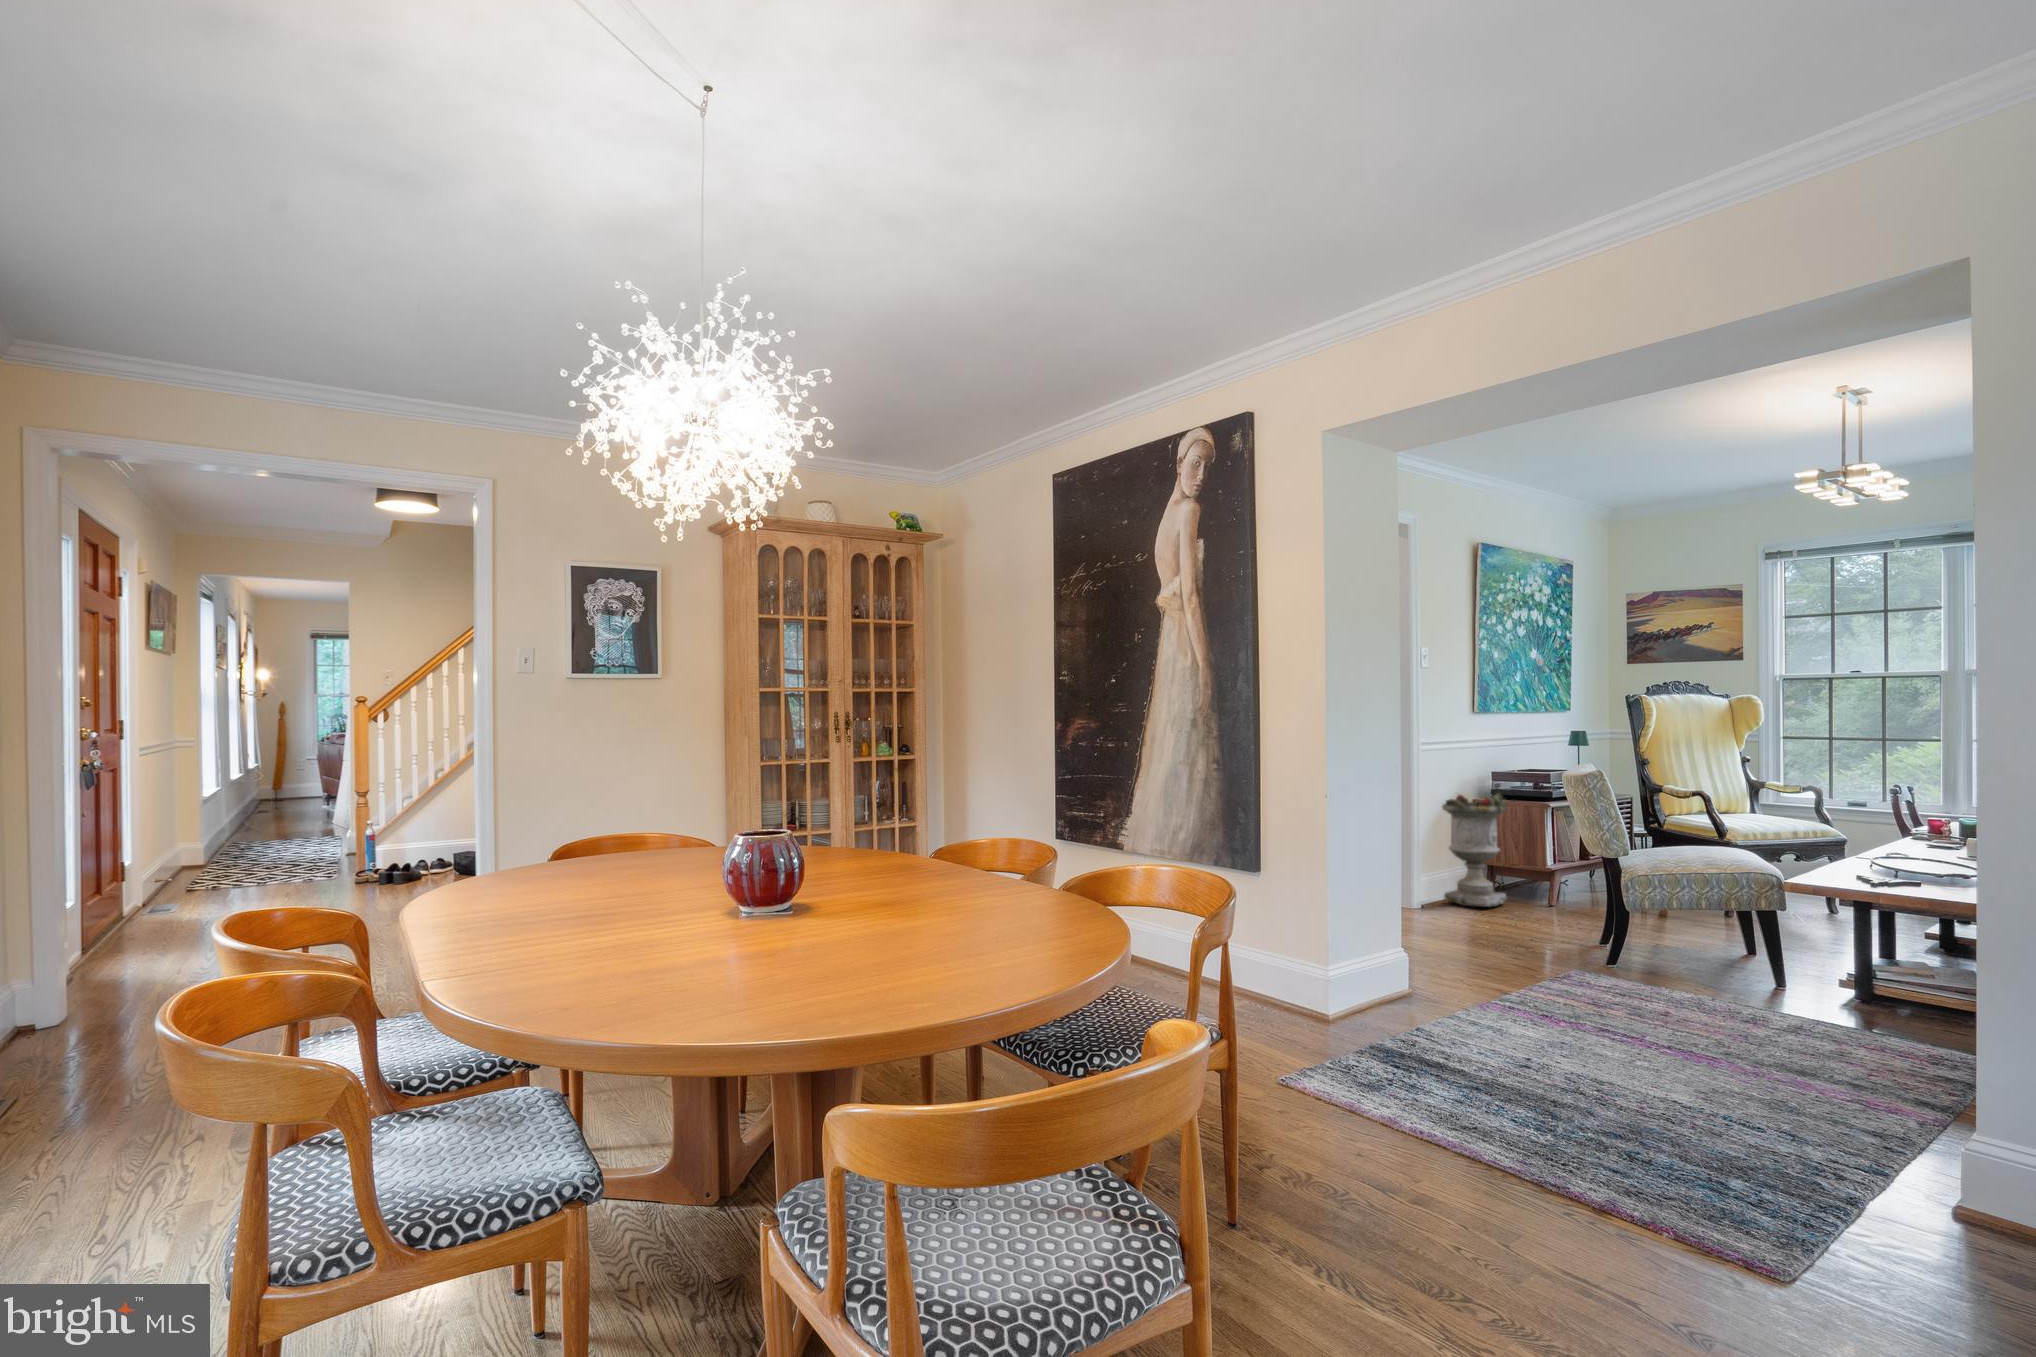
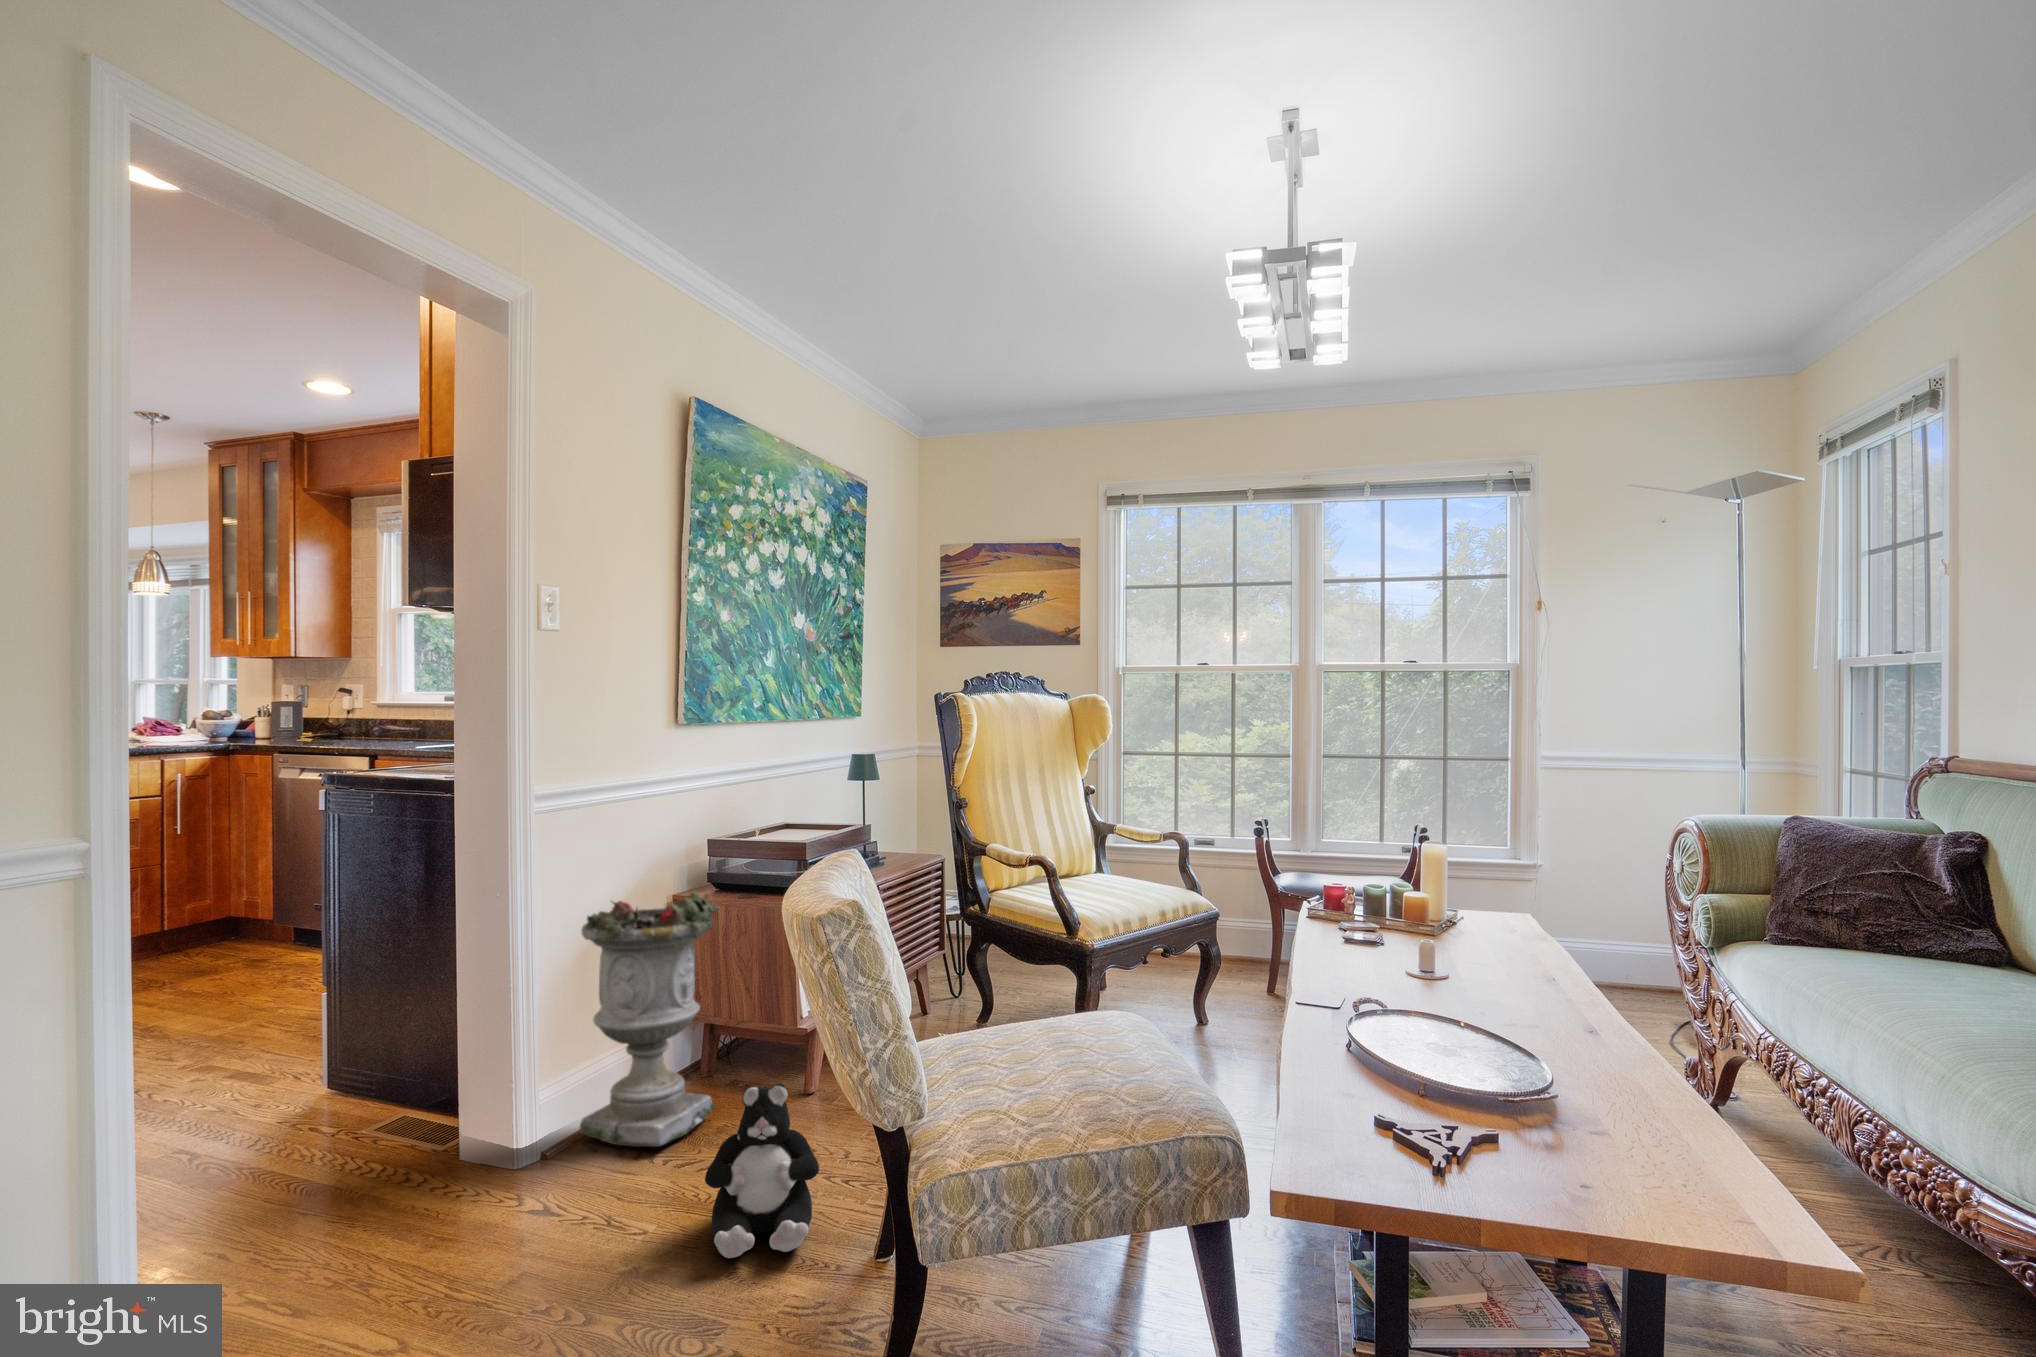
plush toy: none [1521,871,1576,936] -> present [705,1084,819,1258]

